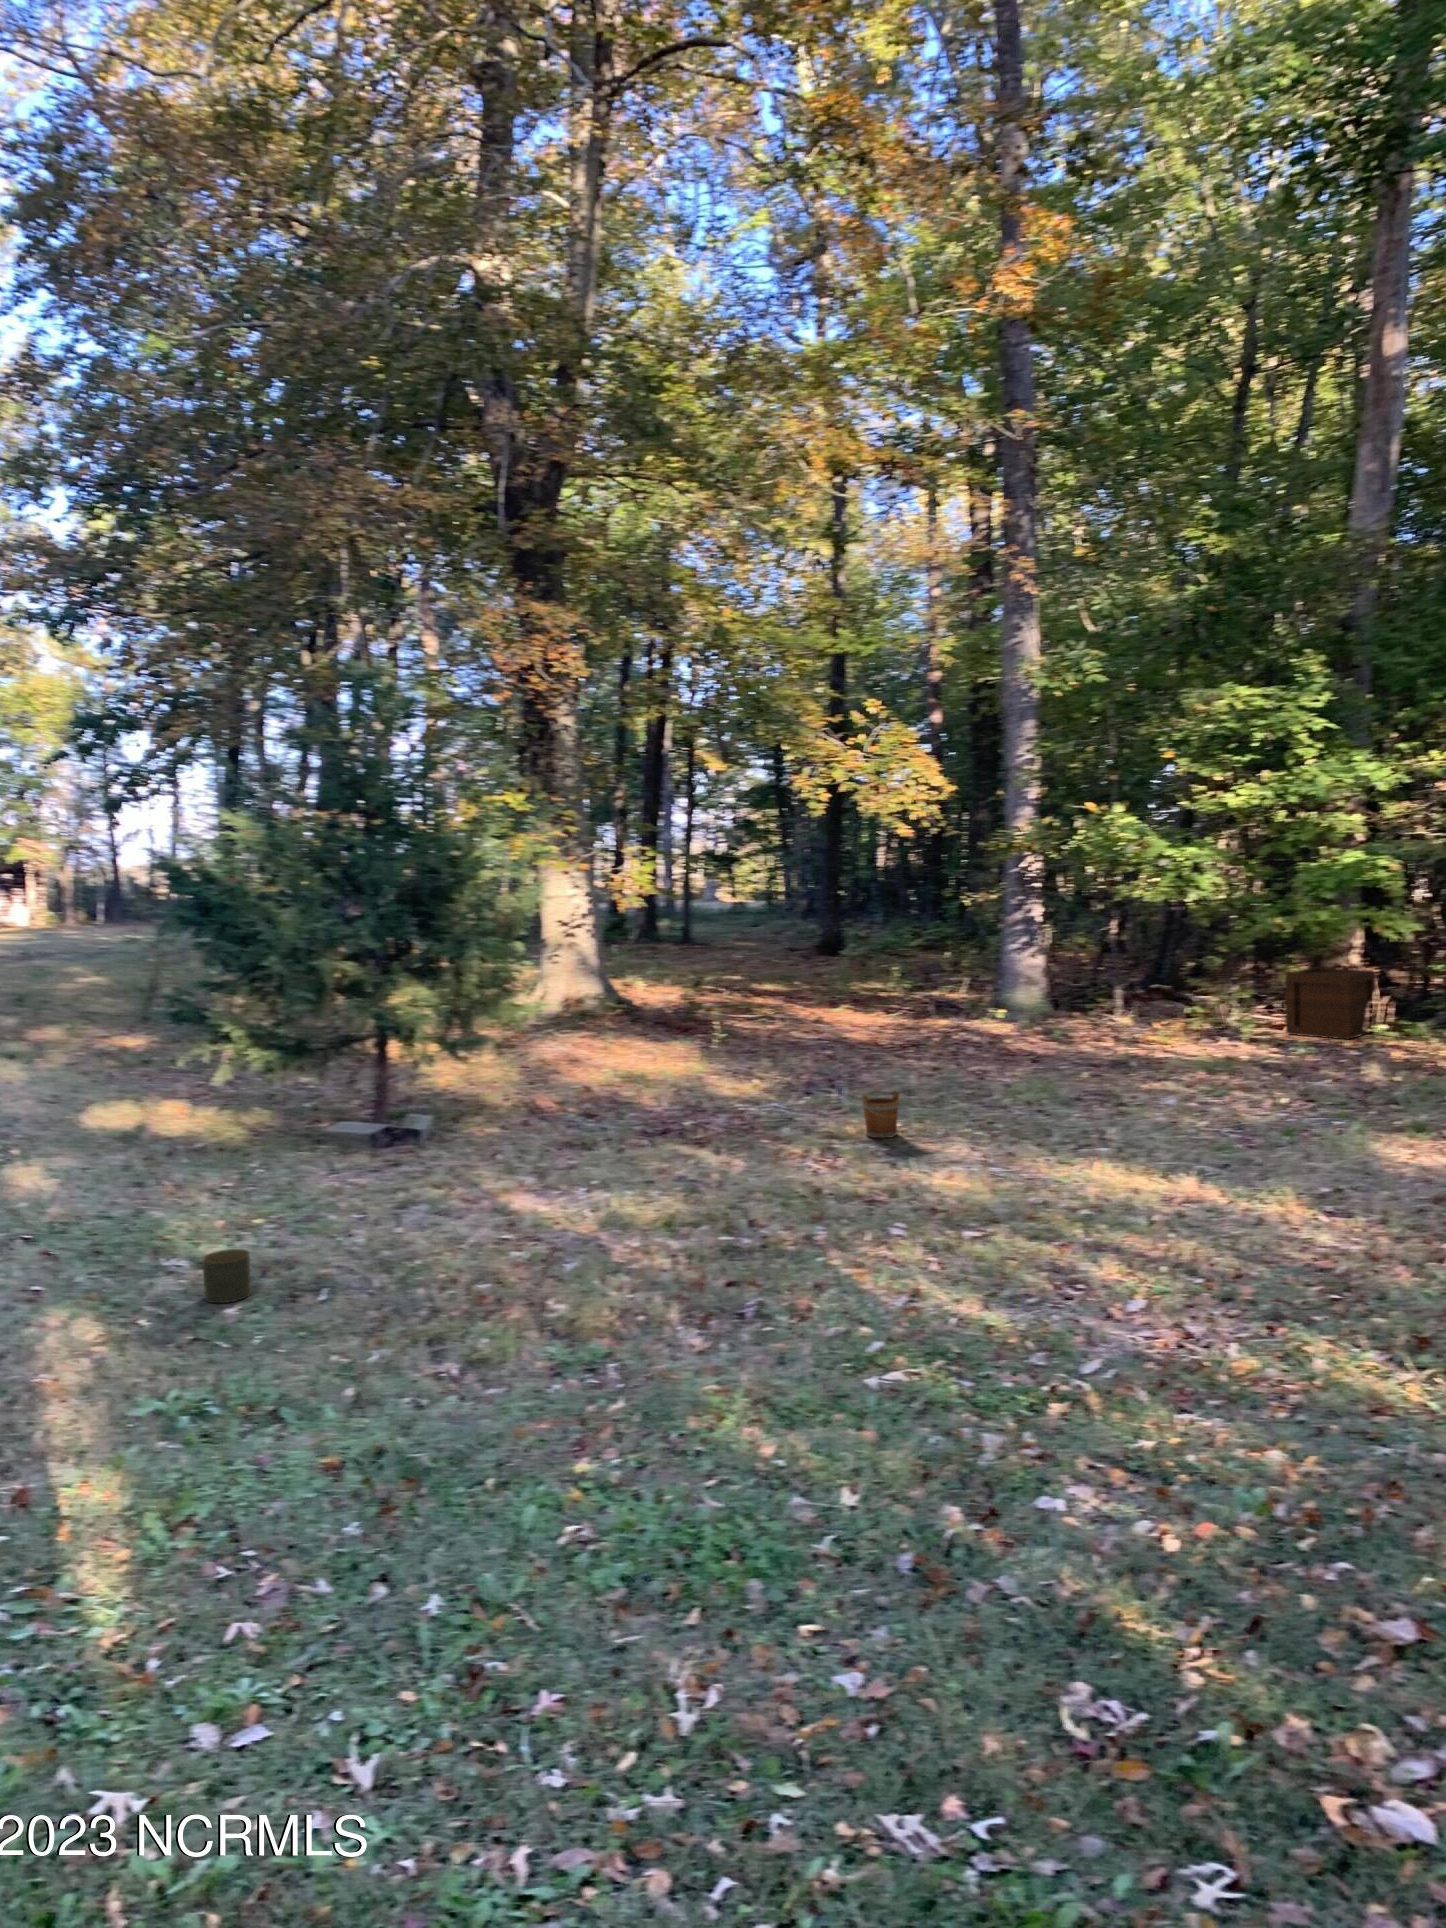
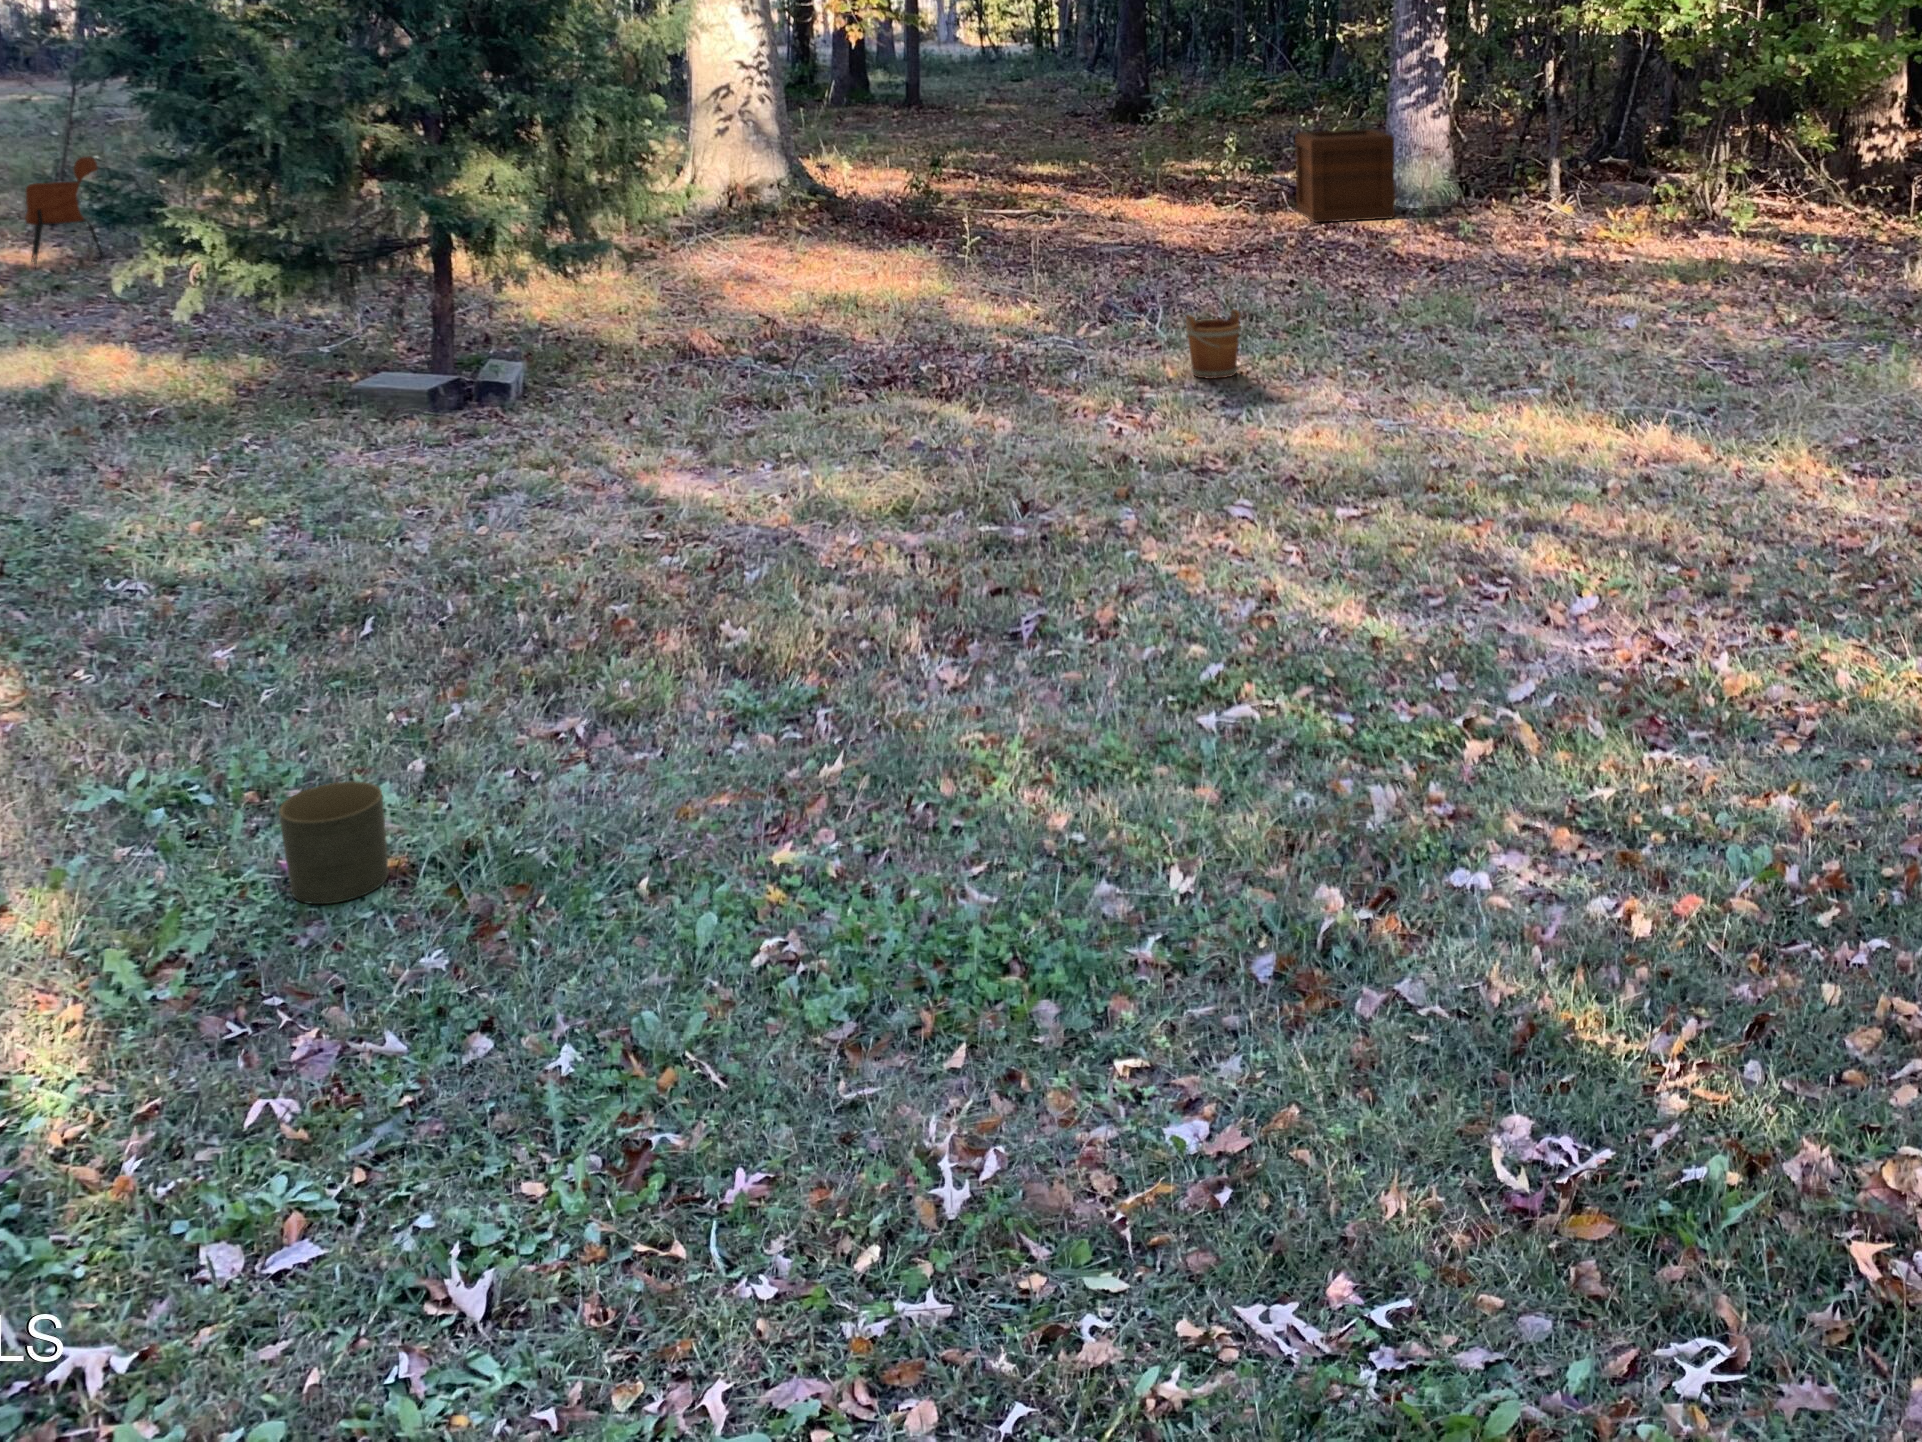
wooden crate: present [1285,968,1375,1039] -> present [1295,129,1395,222]
chair: none [107,973,156,1046] -> present [25,156,105,269]
planter: present [202,1249,251,1303] -> present [279,781,389,904]

